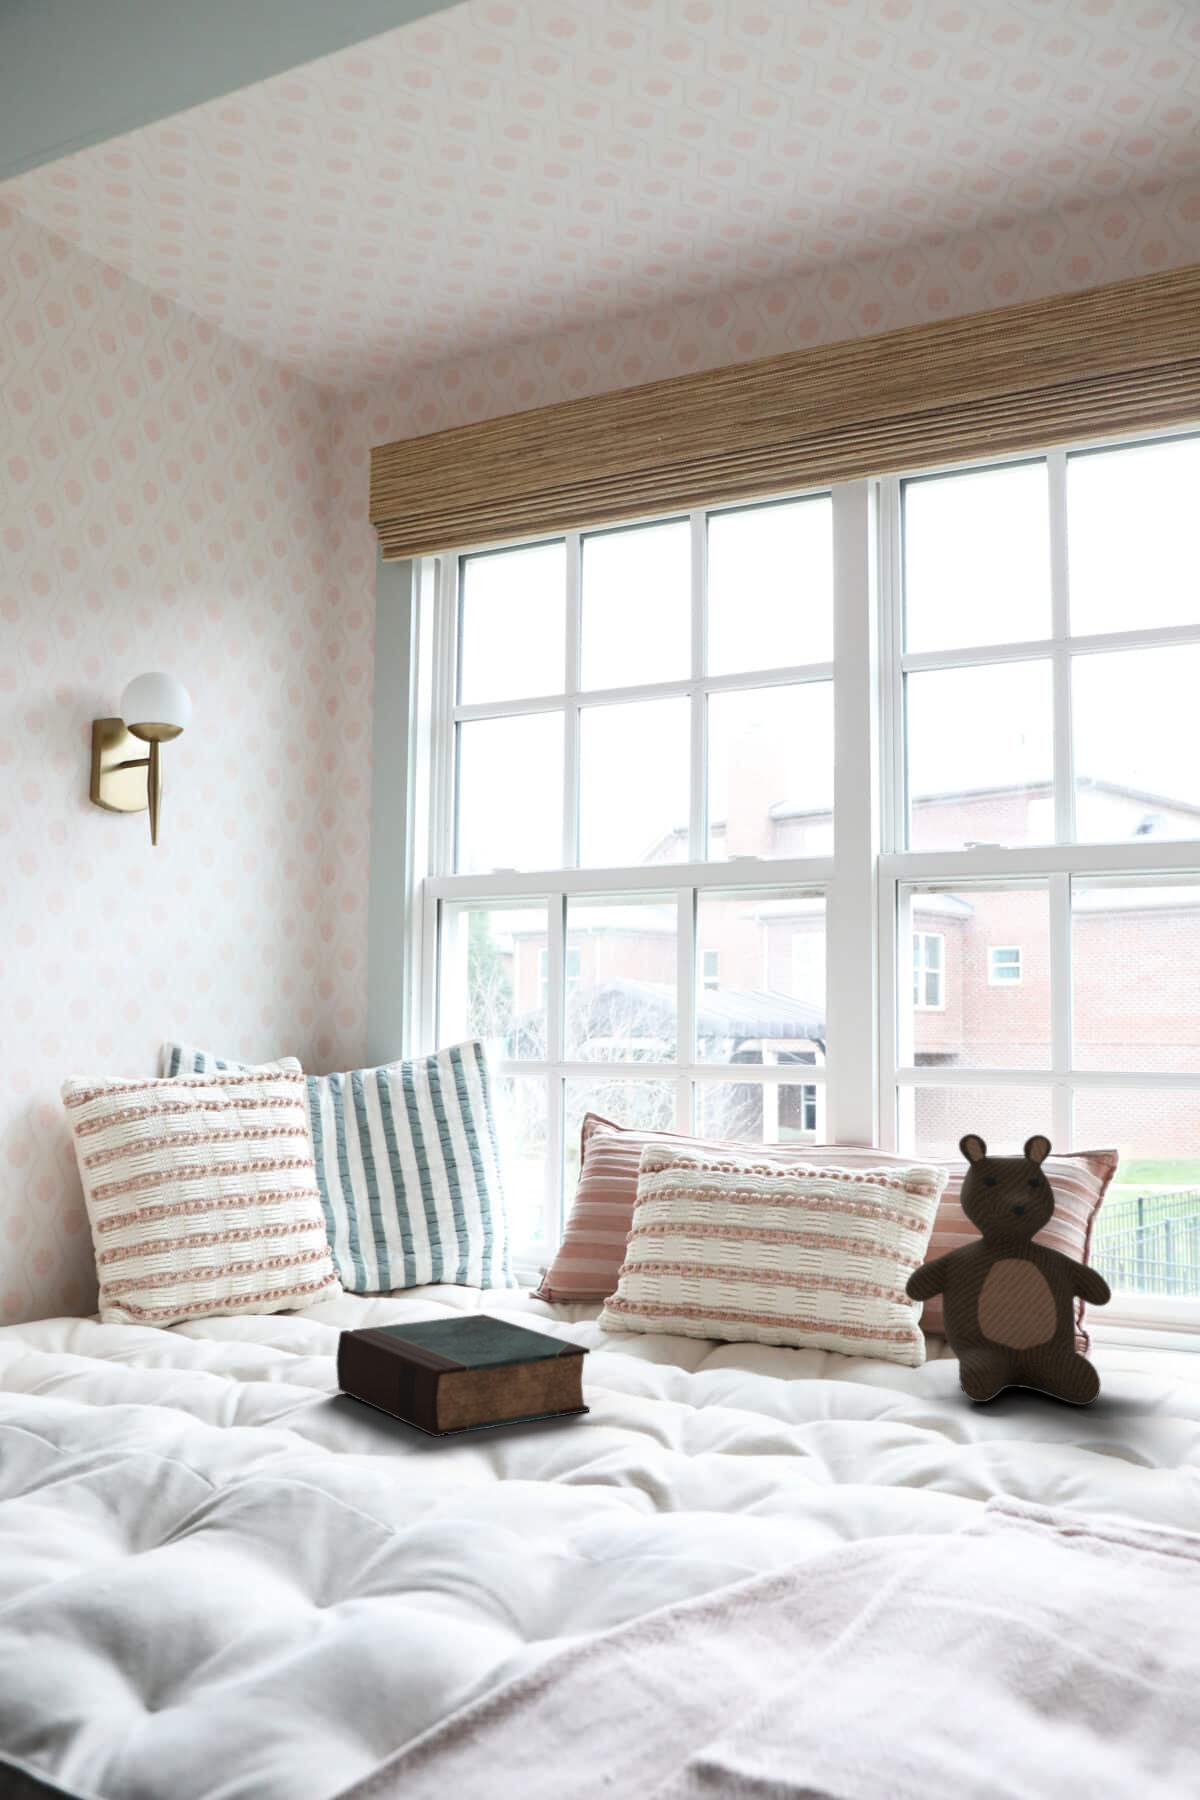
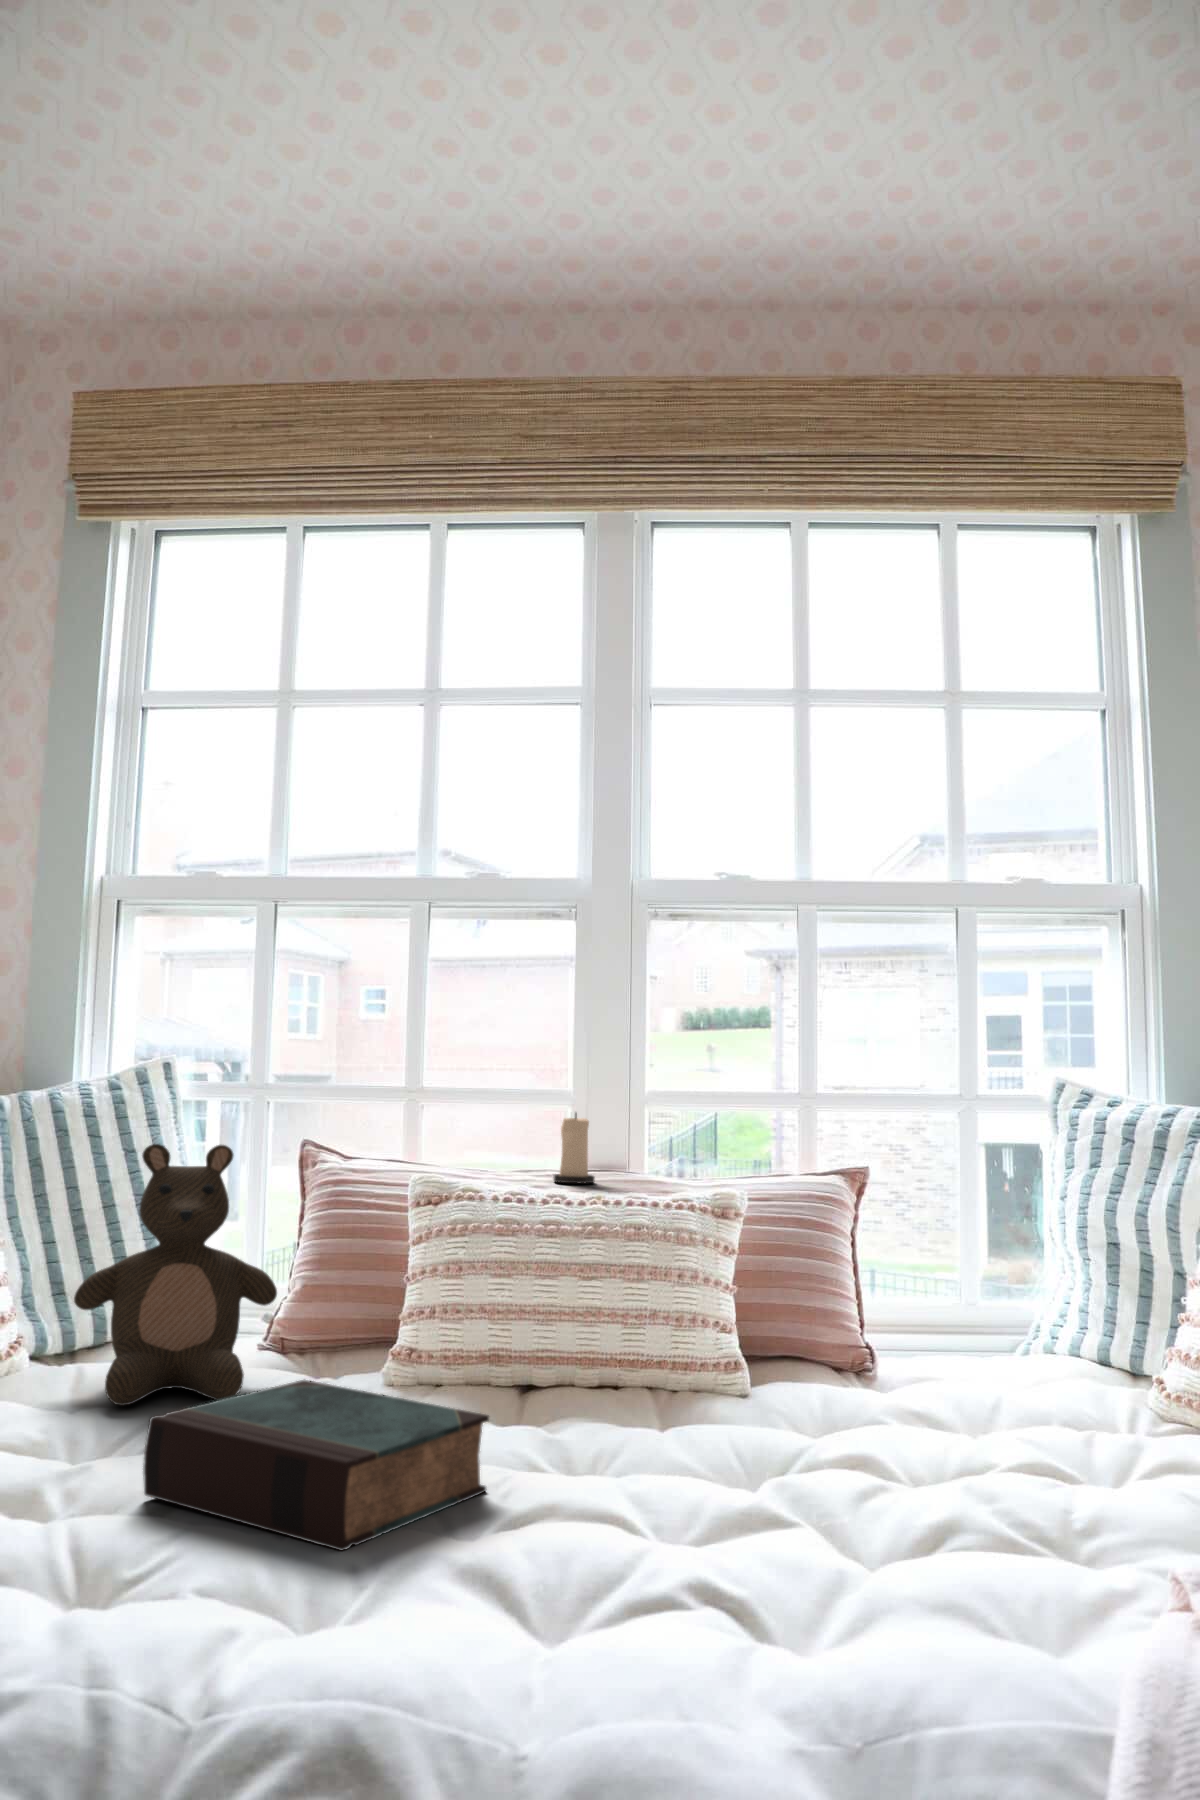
candle: none [784,1087,823,1156] -> present [553,1113,595,1183]
stuffed bear: present [905,1134,1112,1405] -> present [74,1144,277,1405]

